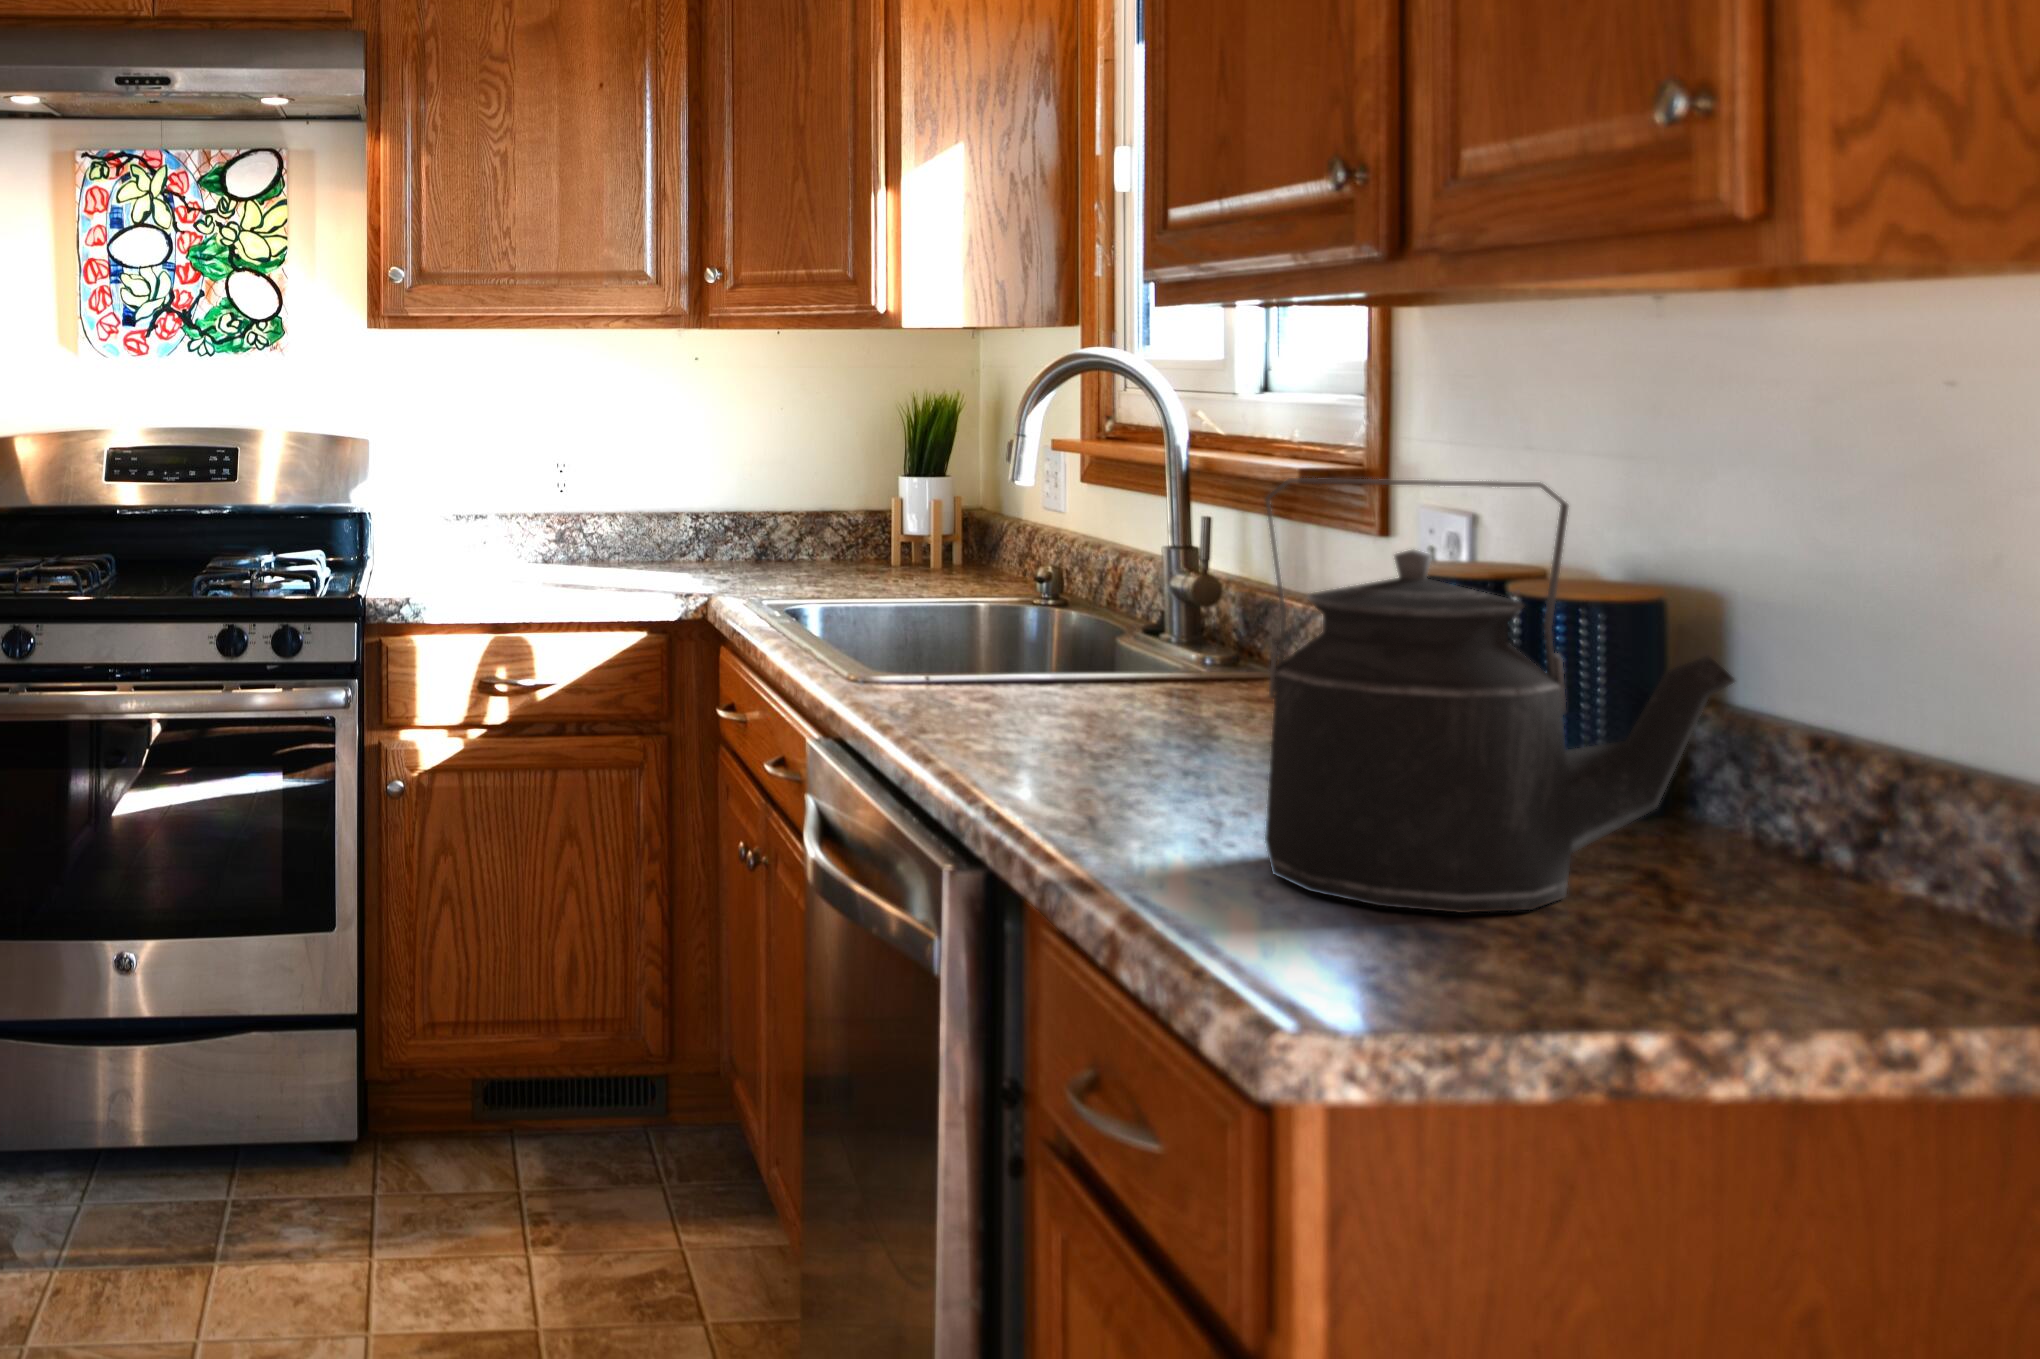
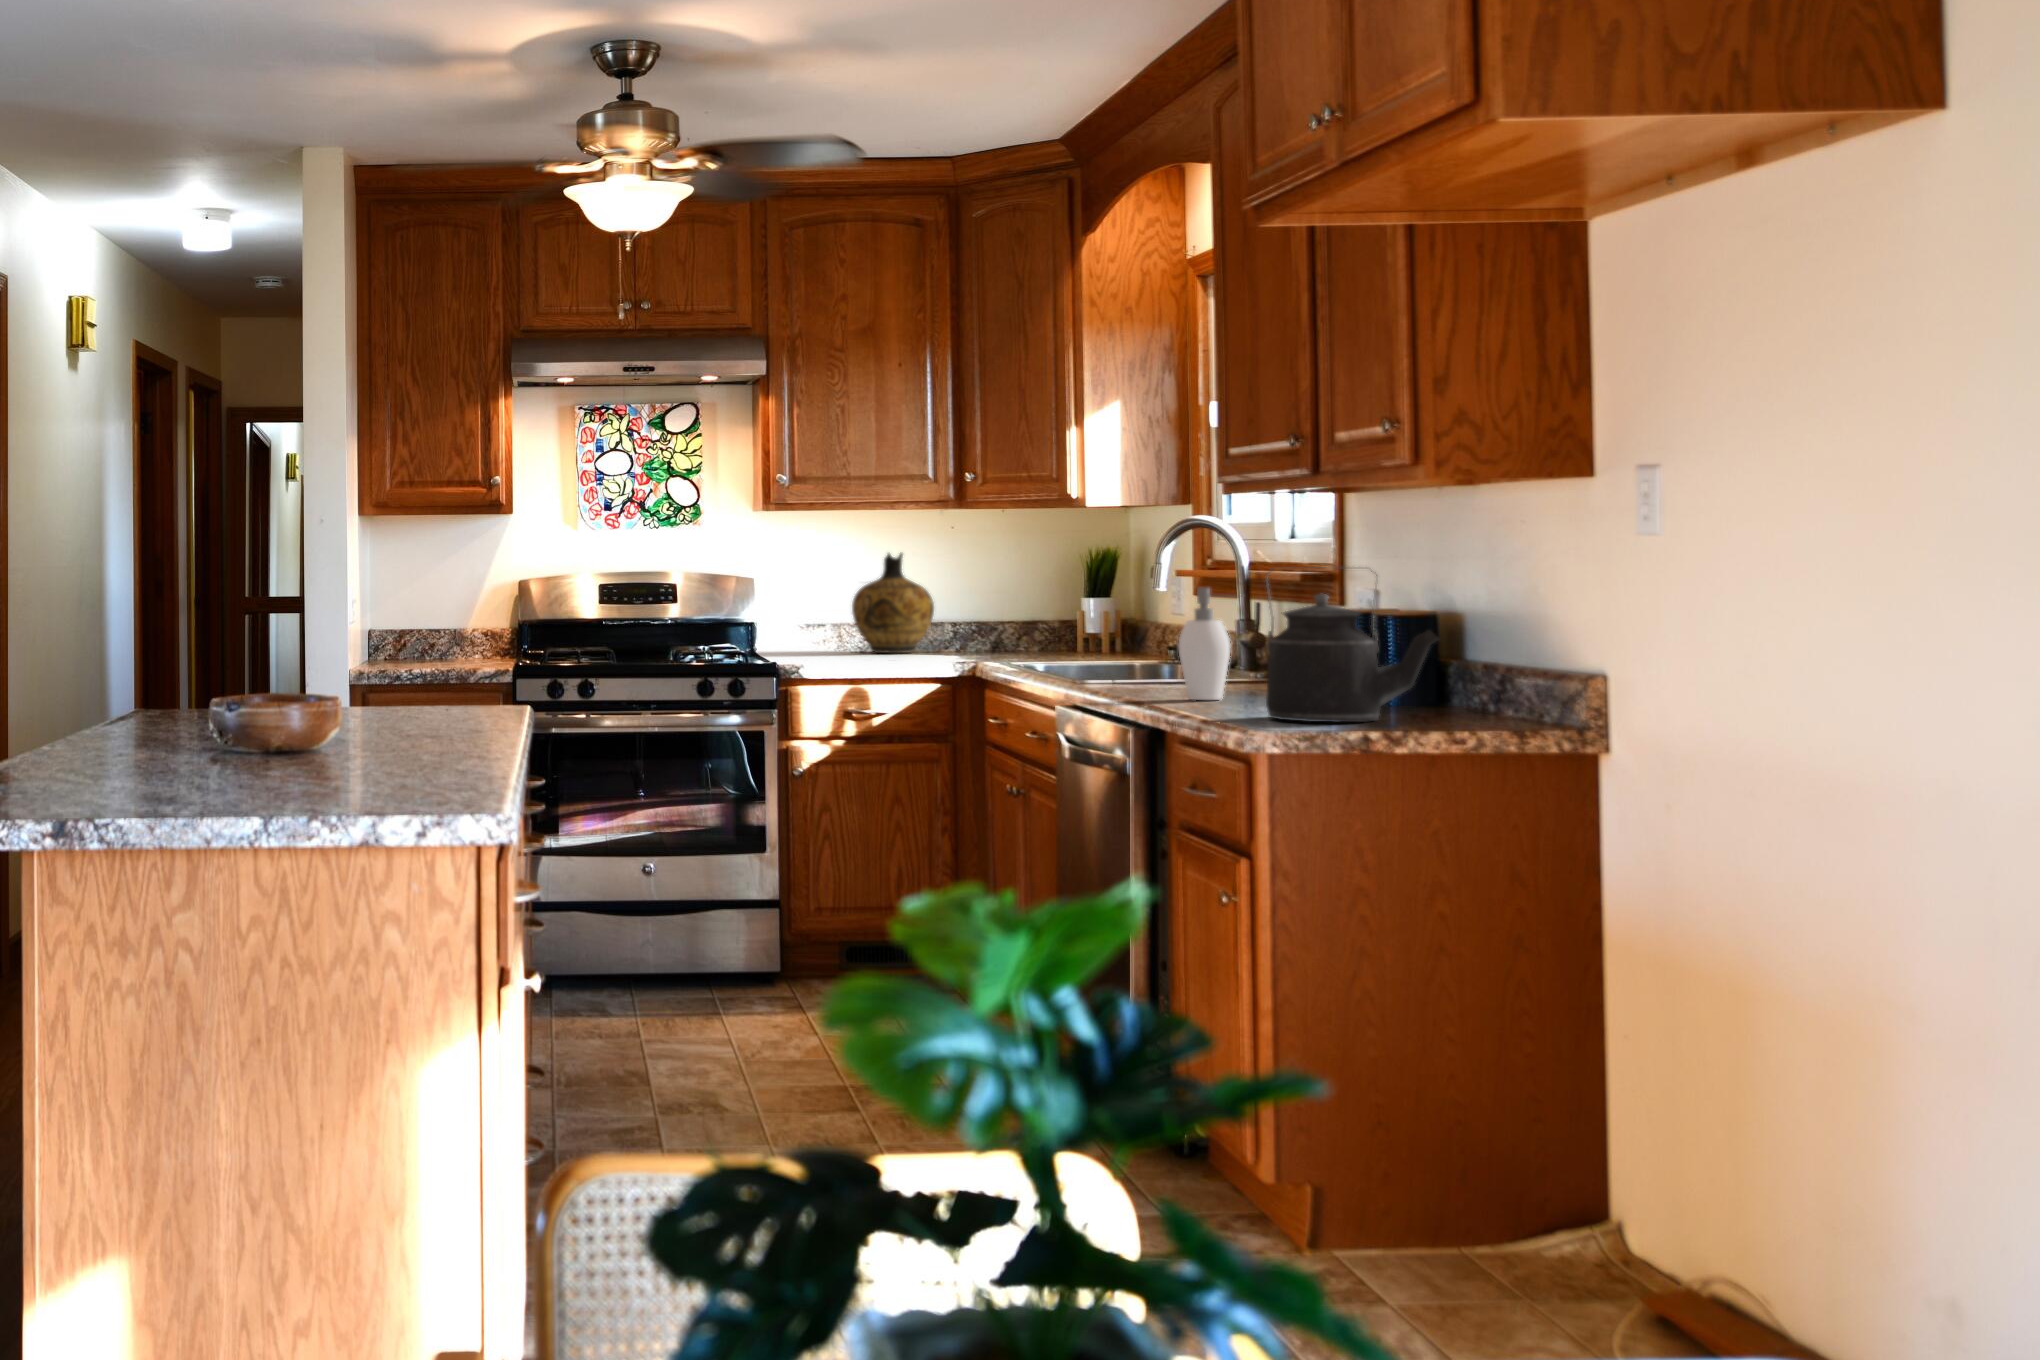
ceramic jug: none [533,399,665,565] -> present [852,553,934,653]
soap dispenser: none [1047,503,1194,759] -> present [1179,588,1230,700]

